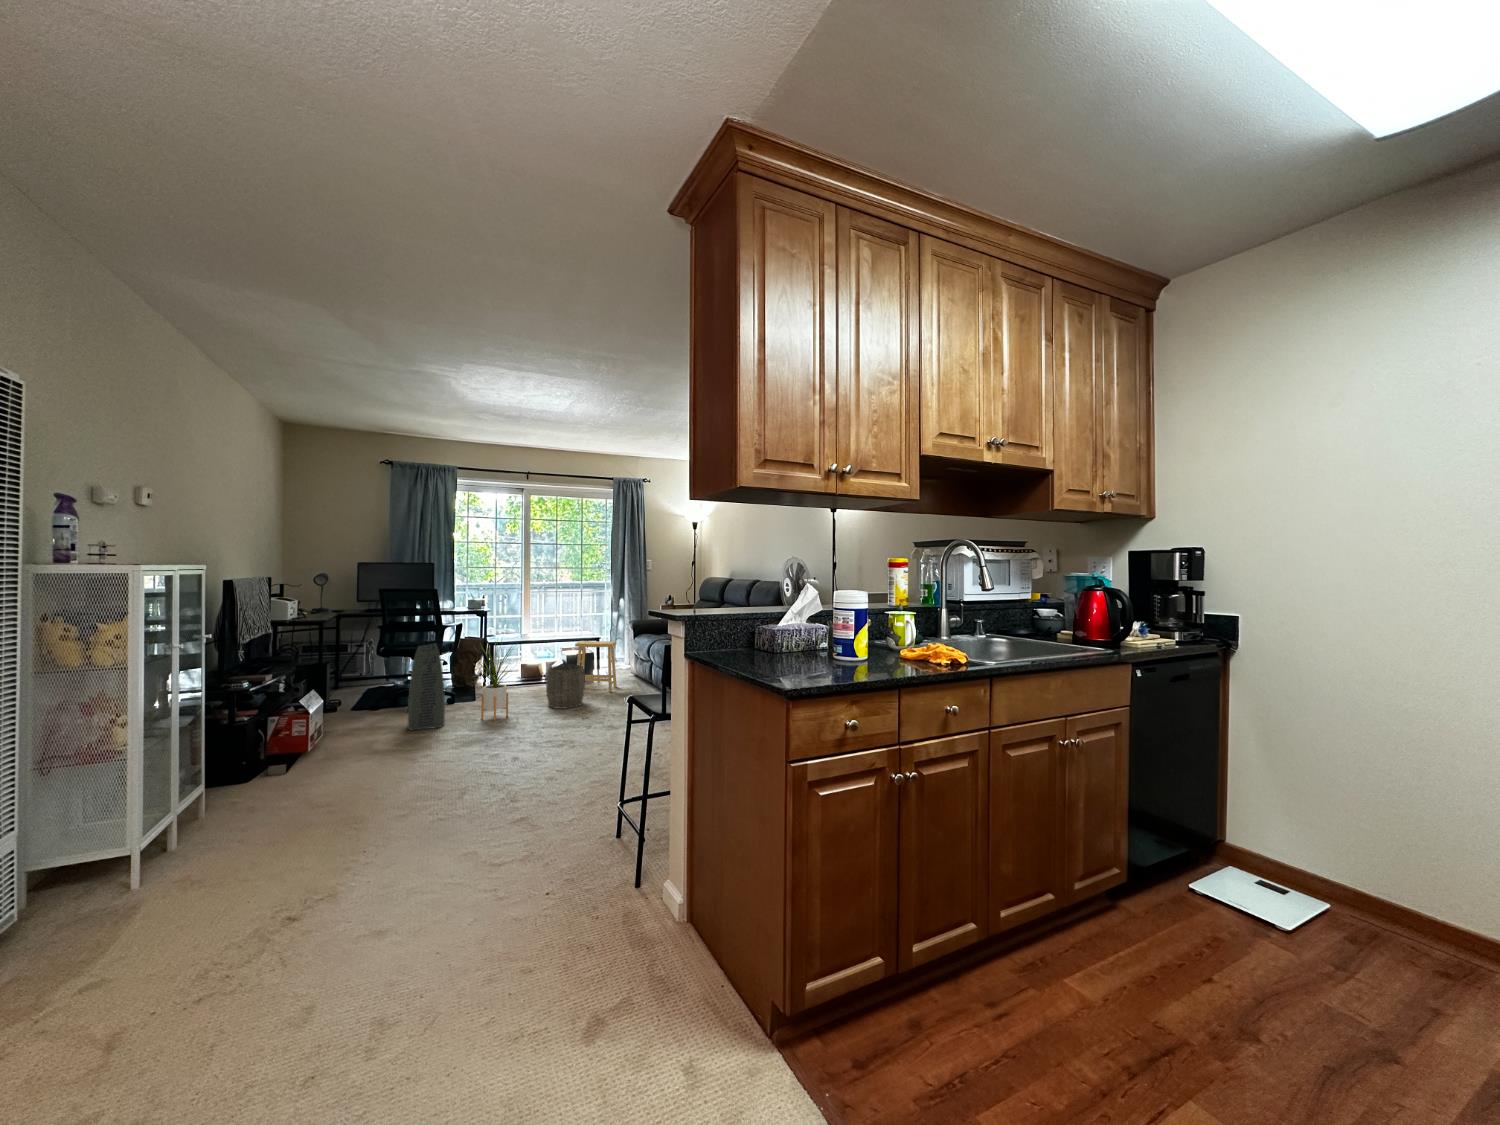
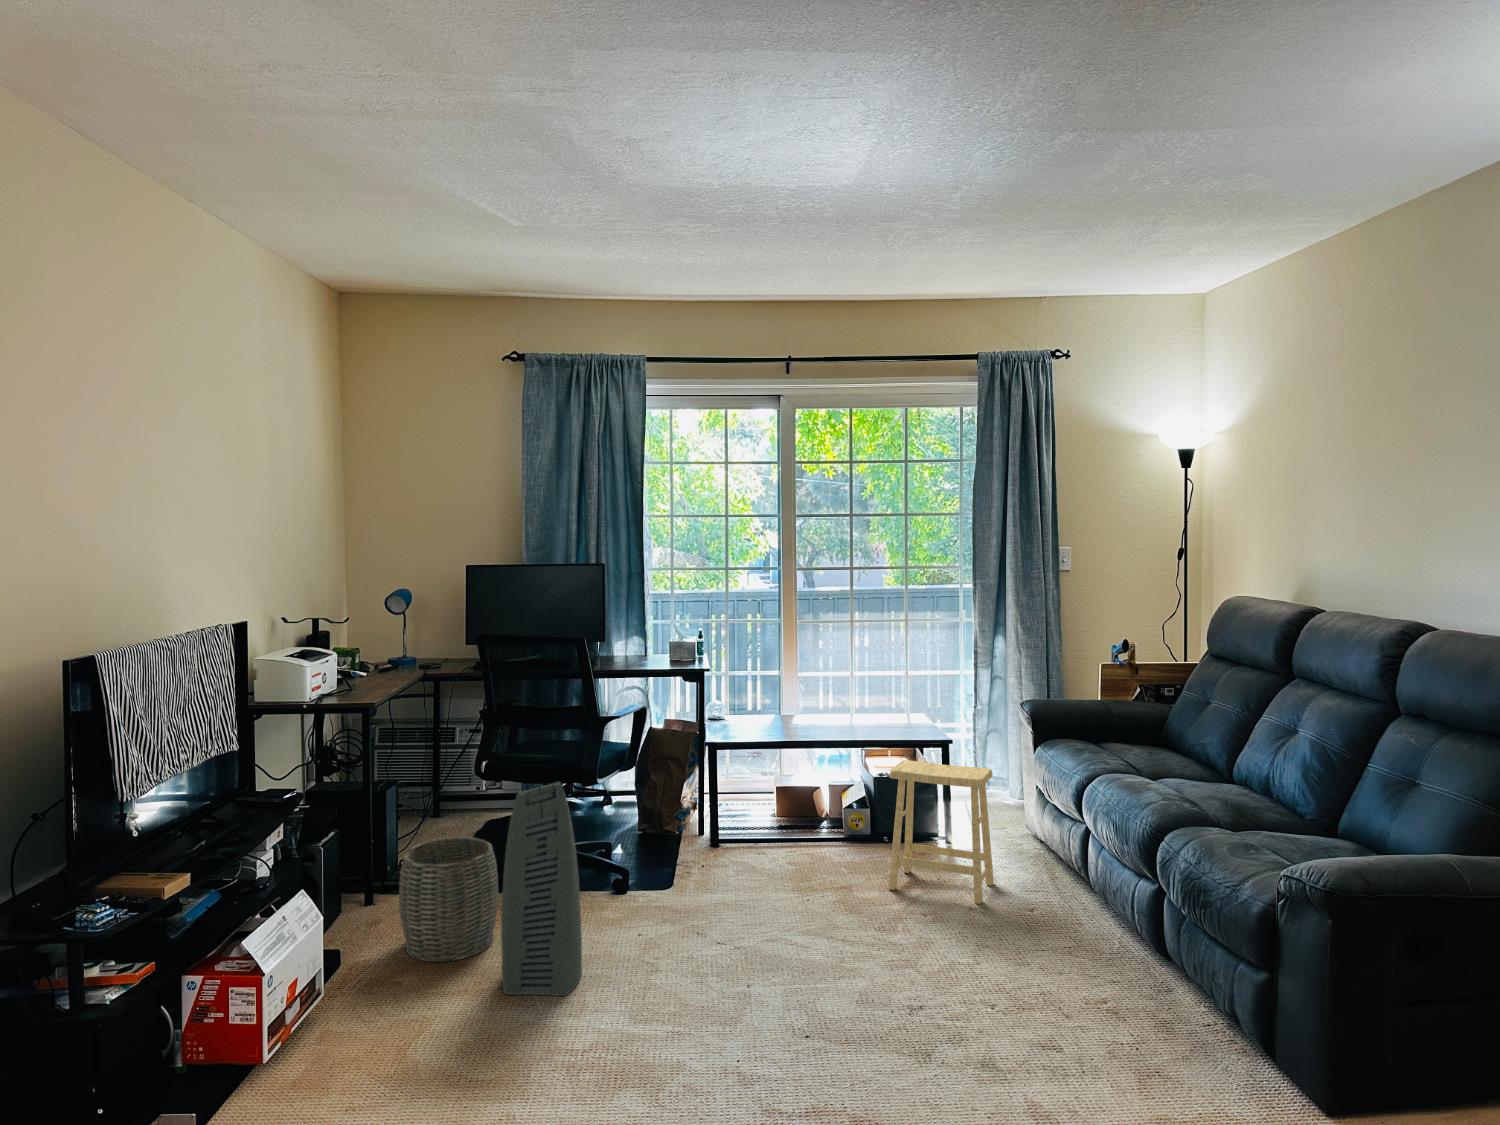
house plant: present [479,641,511,721] -> none [637,765,749,988]
woven basket: present [546,665,585,709] -> present [399,837,498,962]

